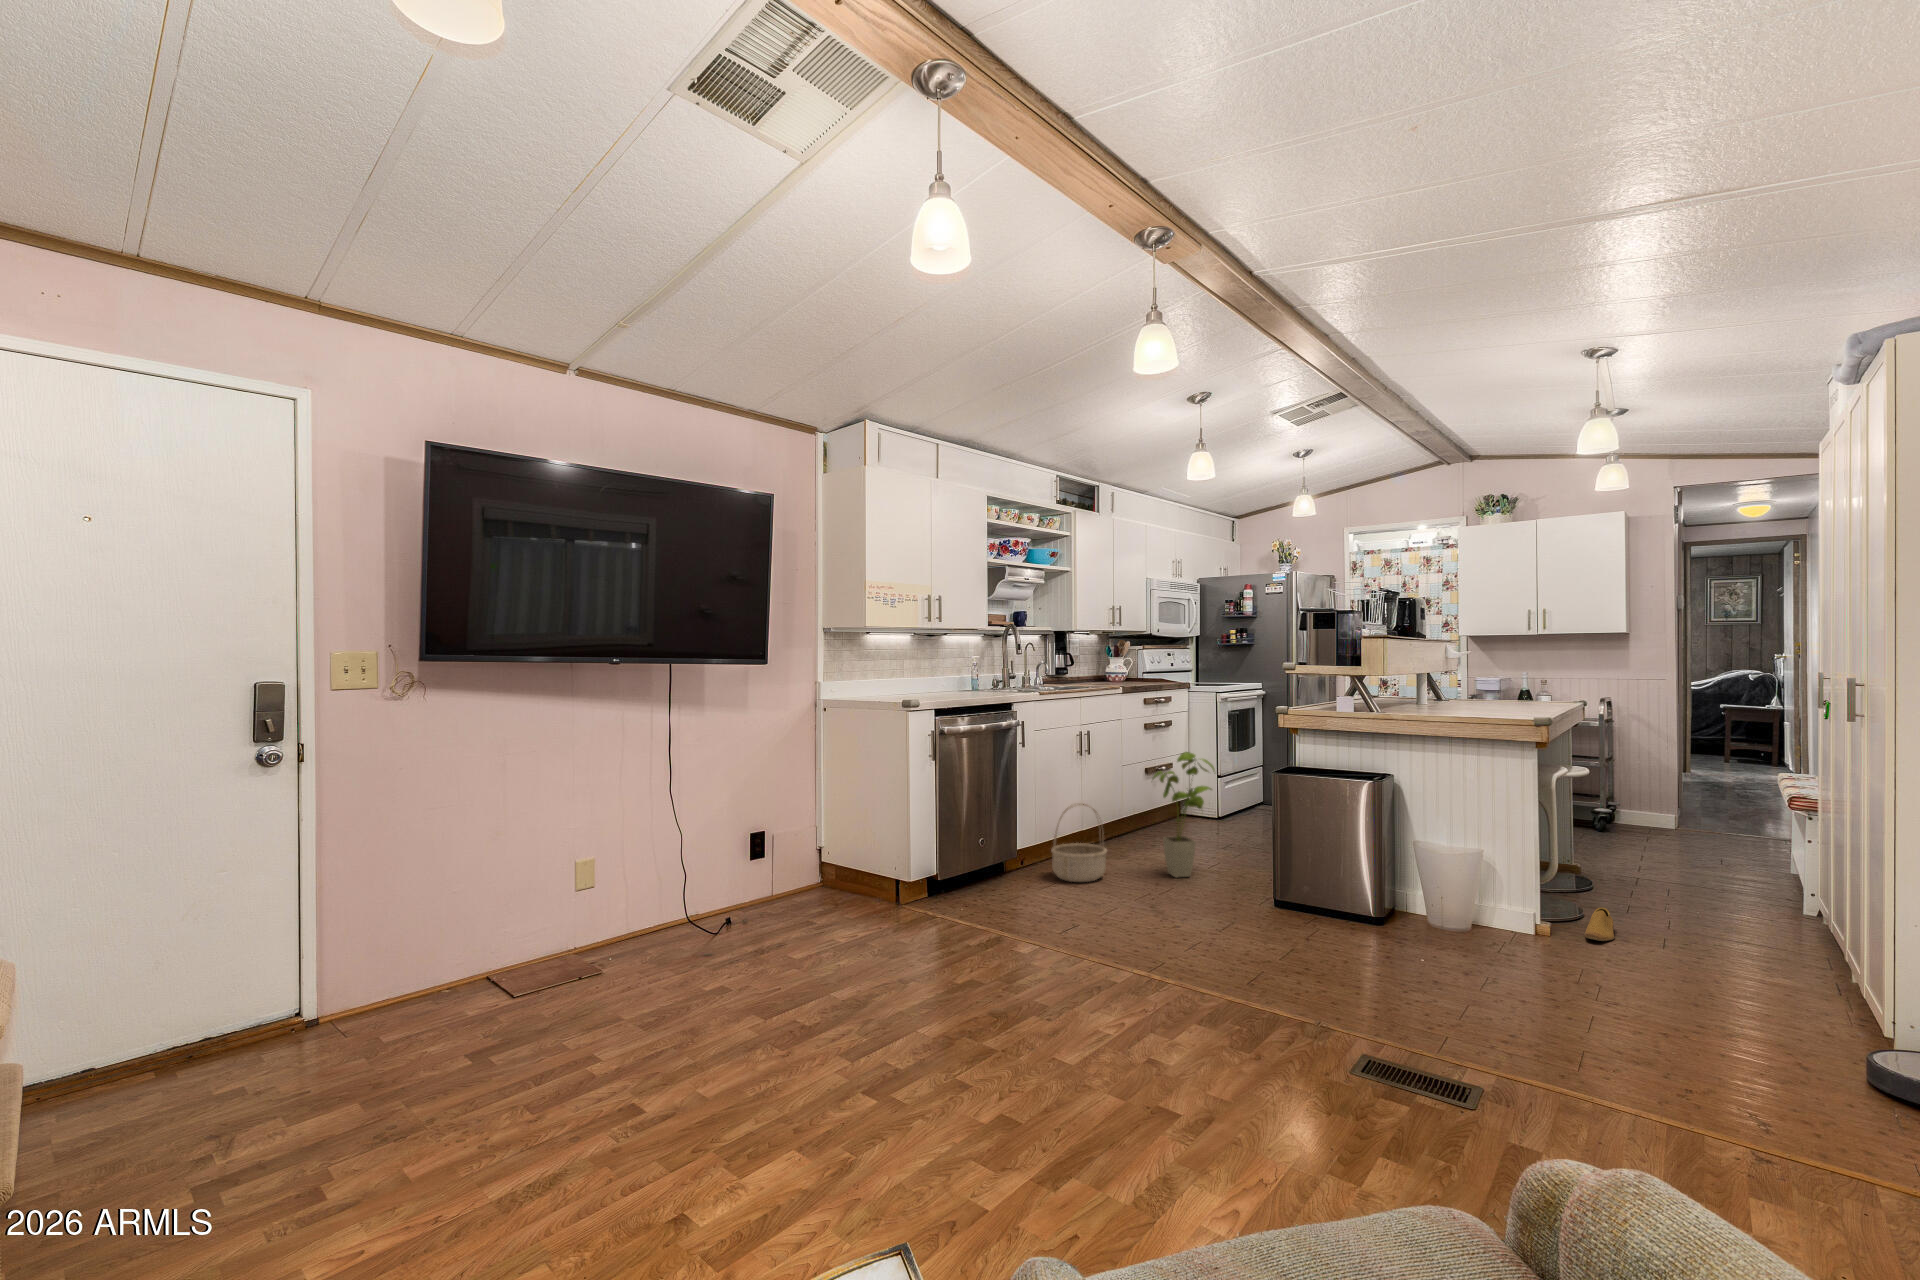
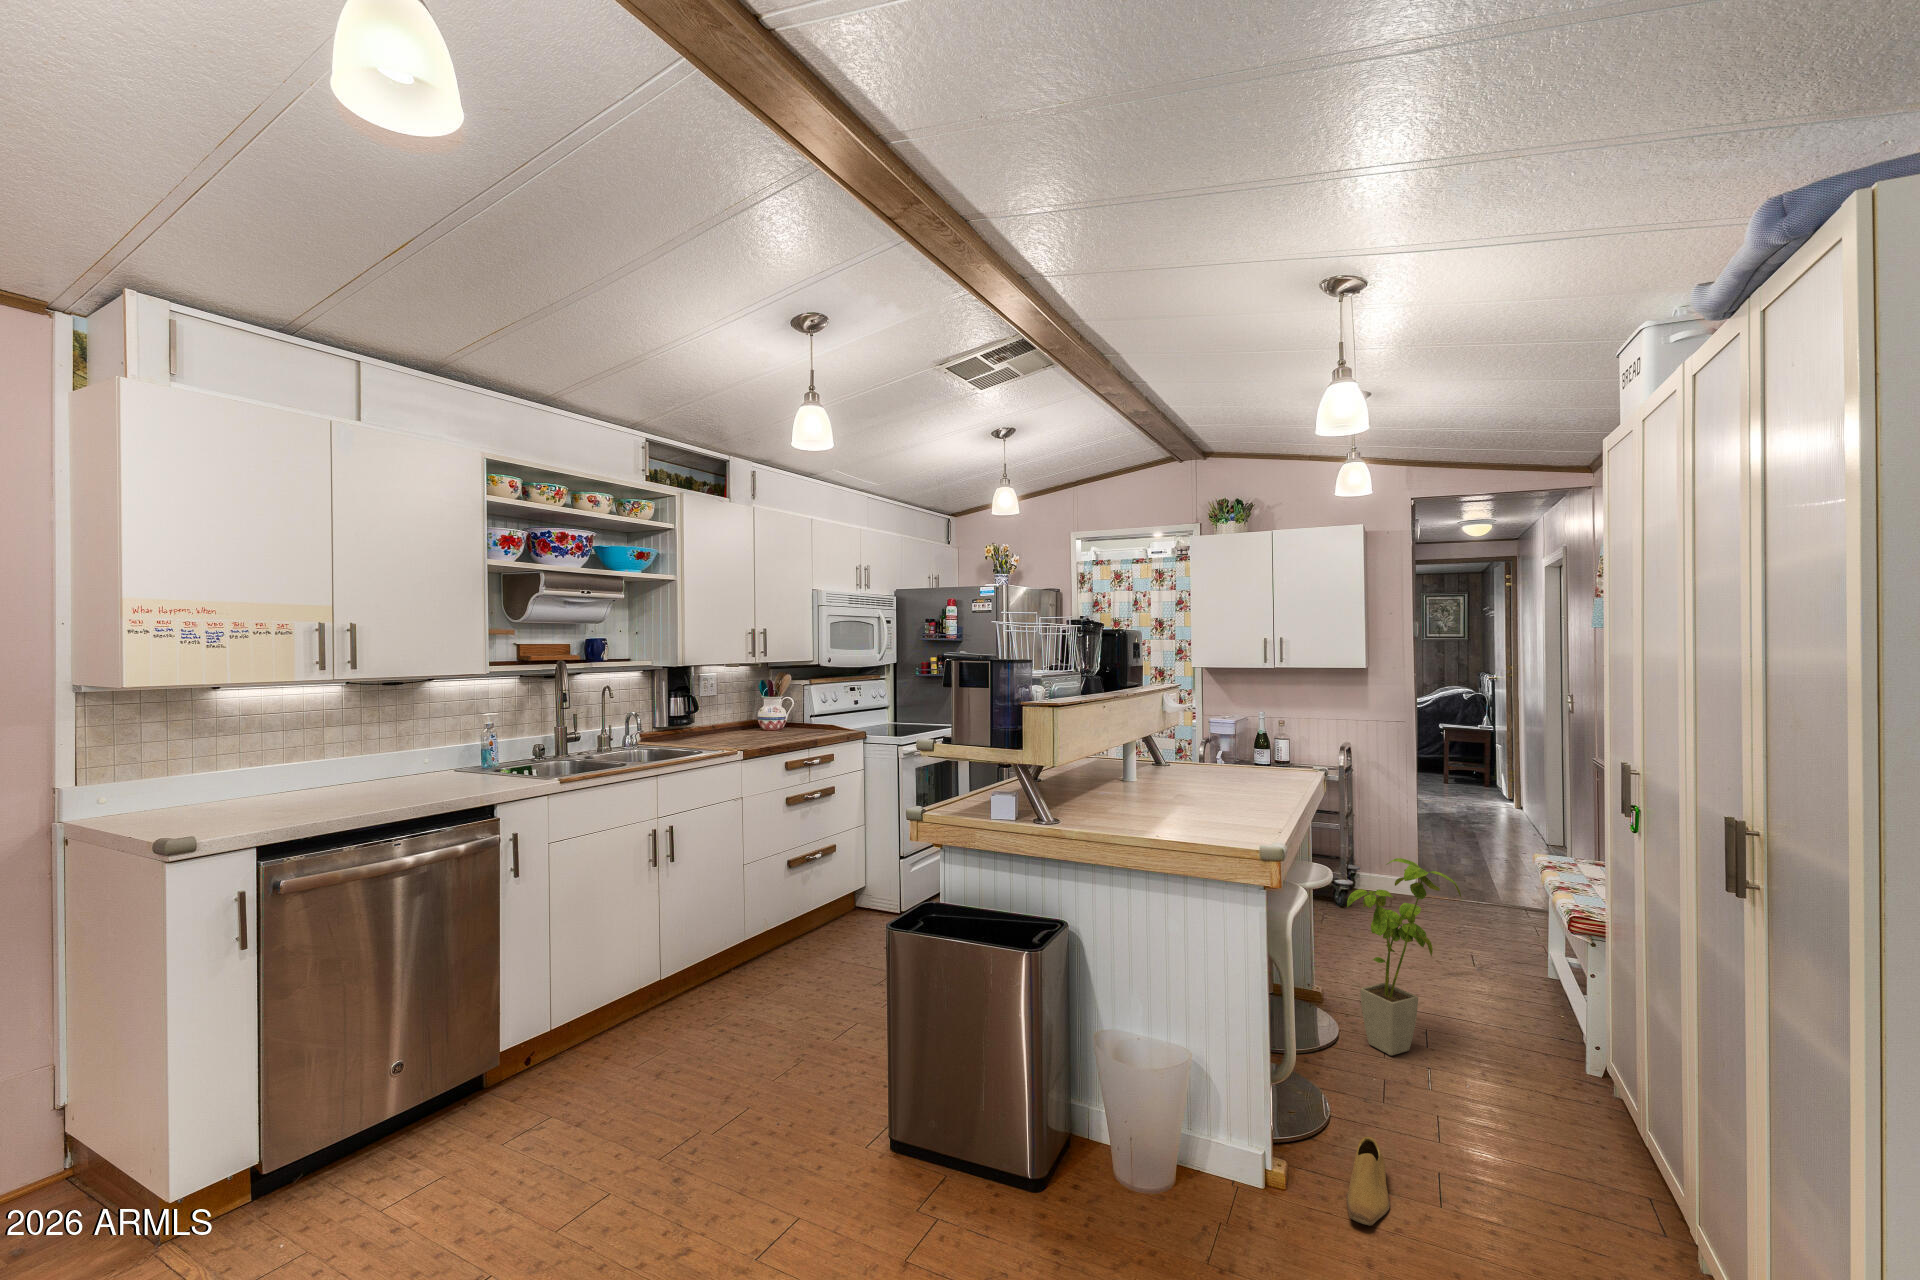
house plant: present [1153,752,1215,878] -> present [1347,858,1461,1055]
basket: present [1051,804,1107,882] -> none [548,968,652,1109]

